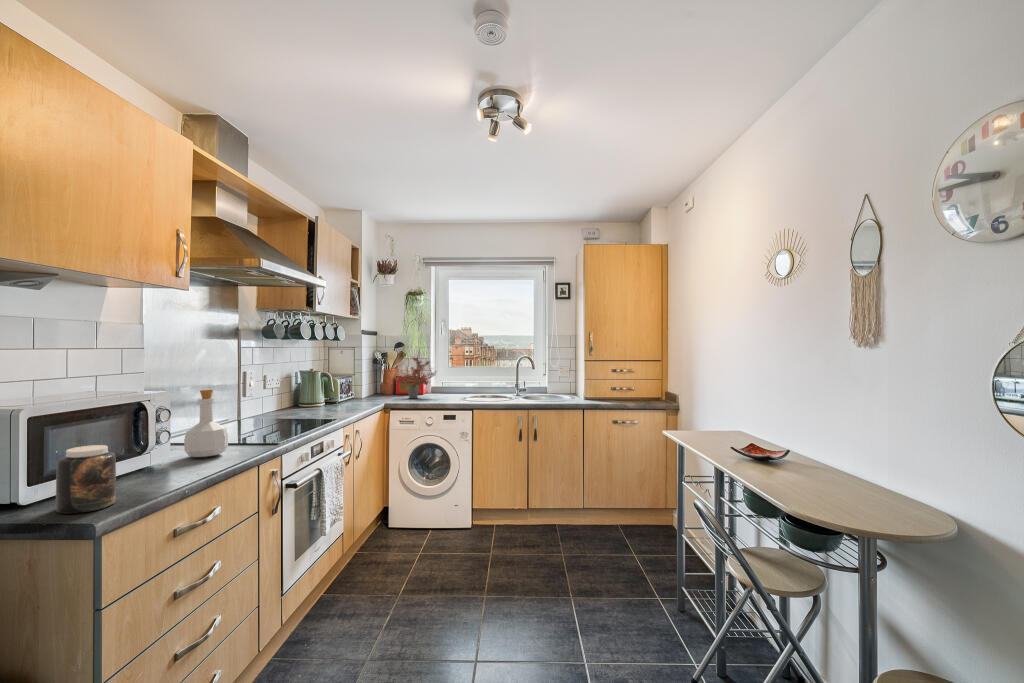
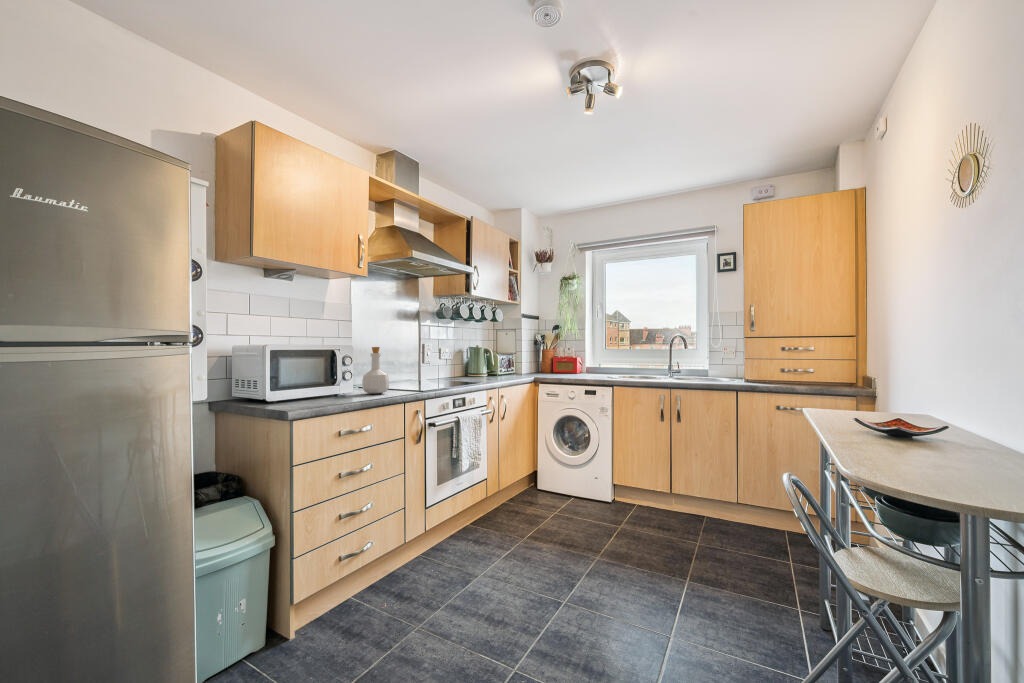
potted plant: present [396,357,436,398] -> none [545,329,588,375]
jar: present [56,445,116,514] -> none [281,370,310,407]

